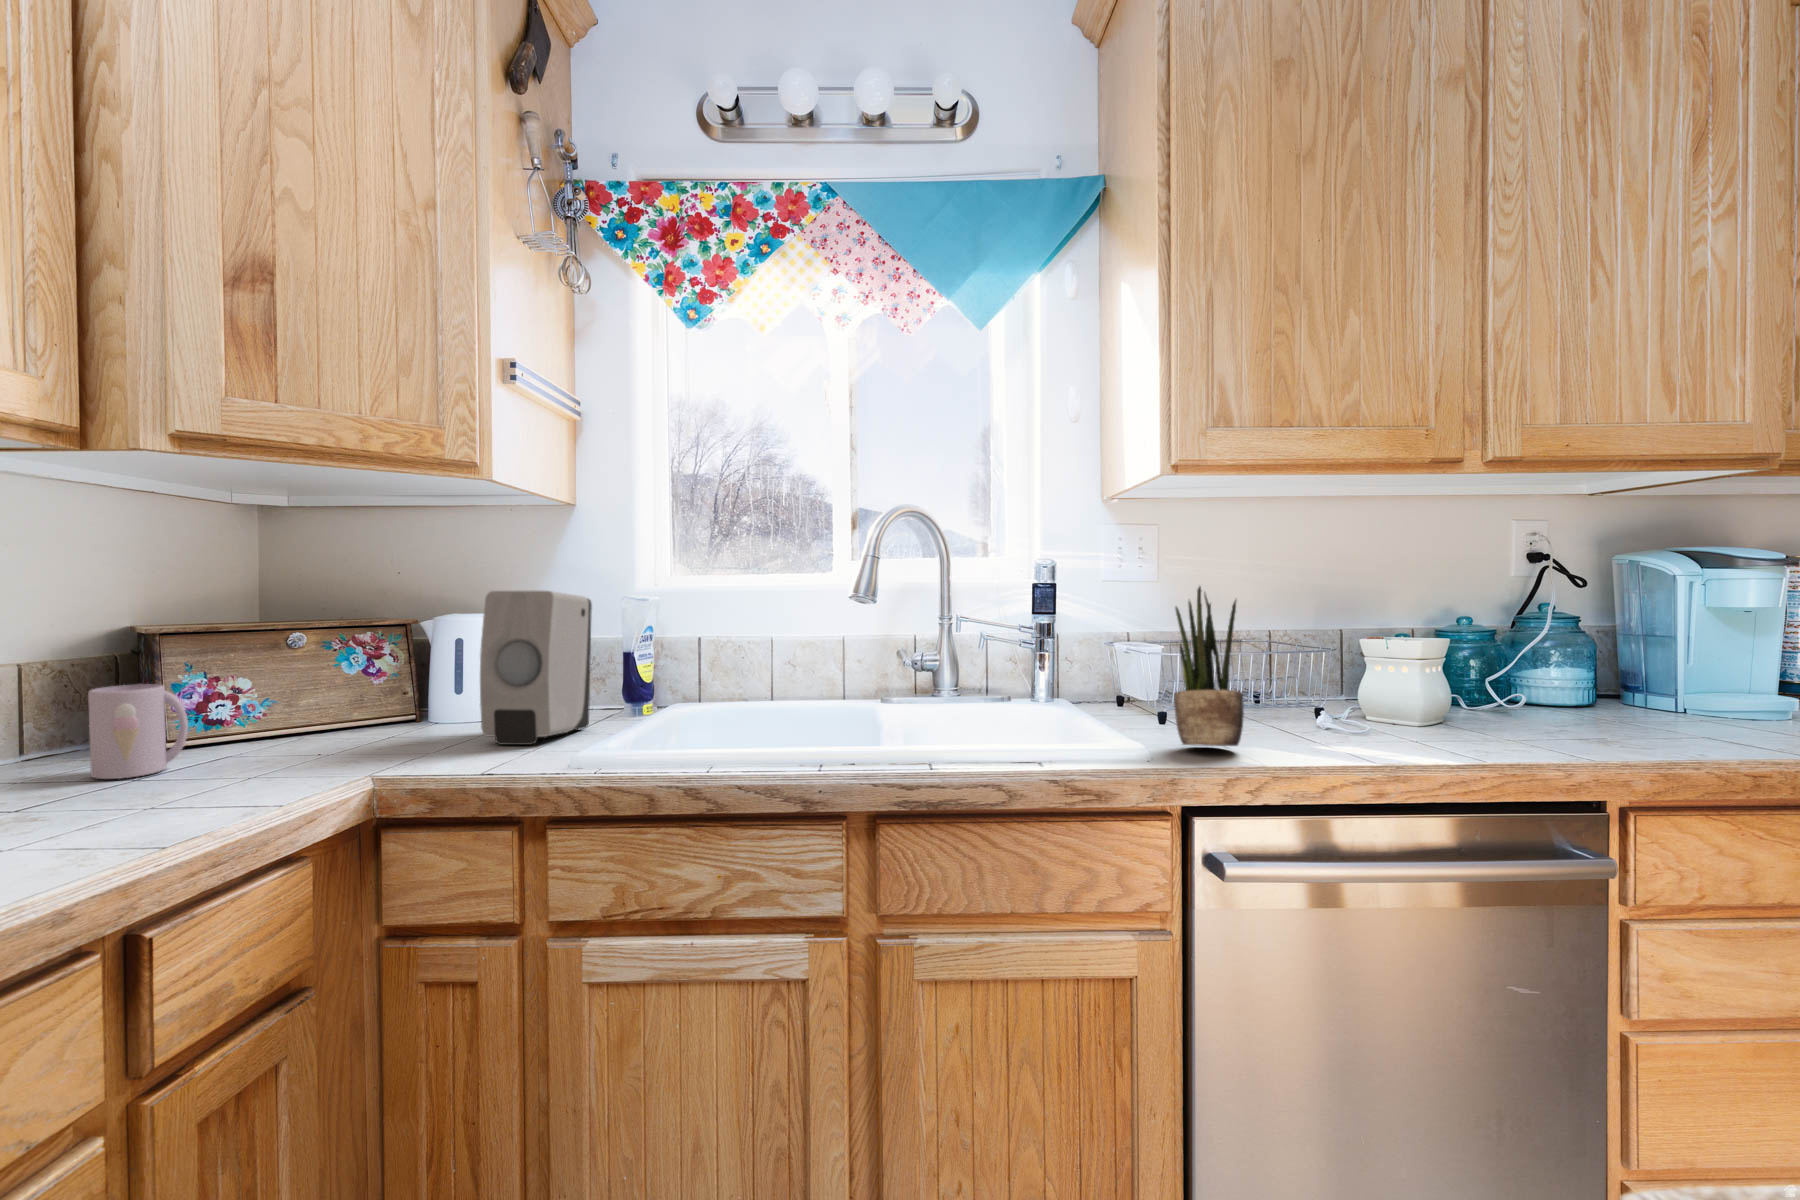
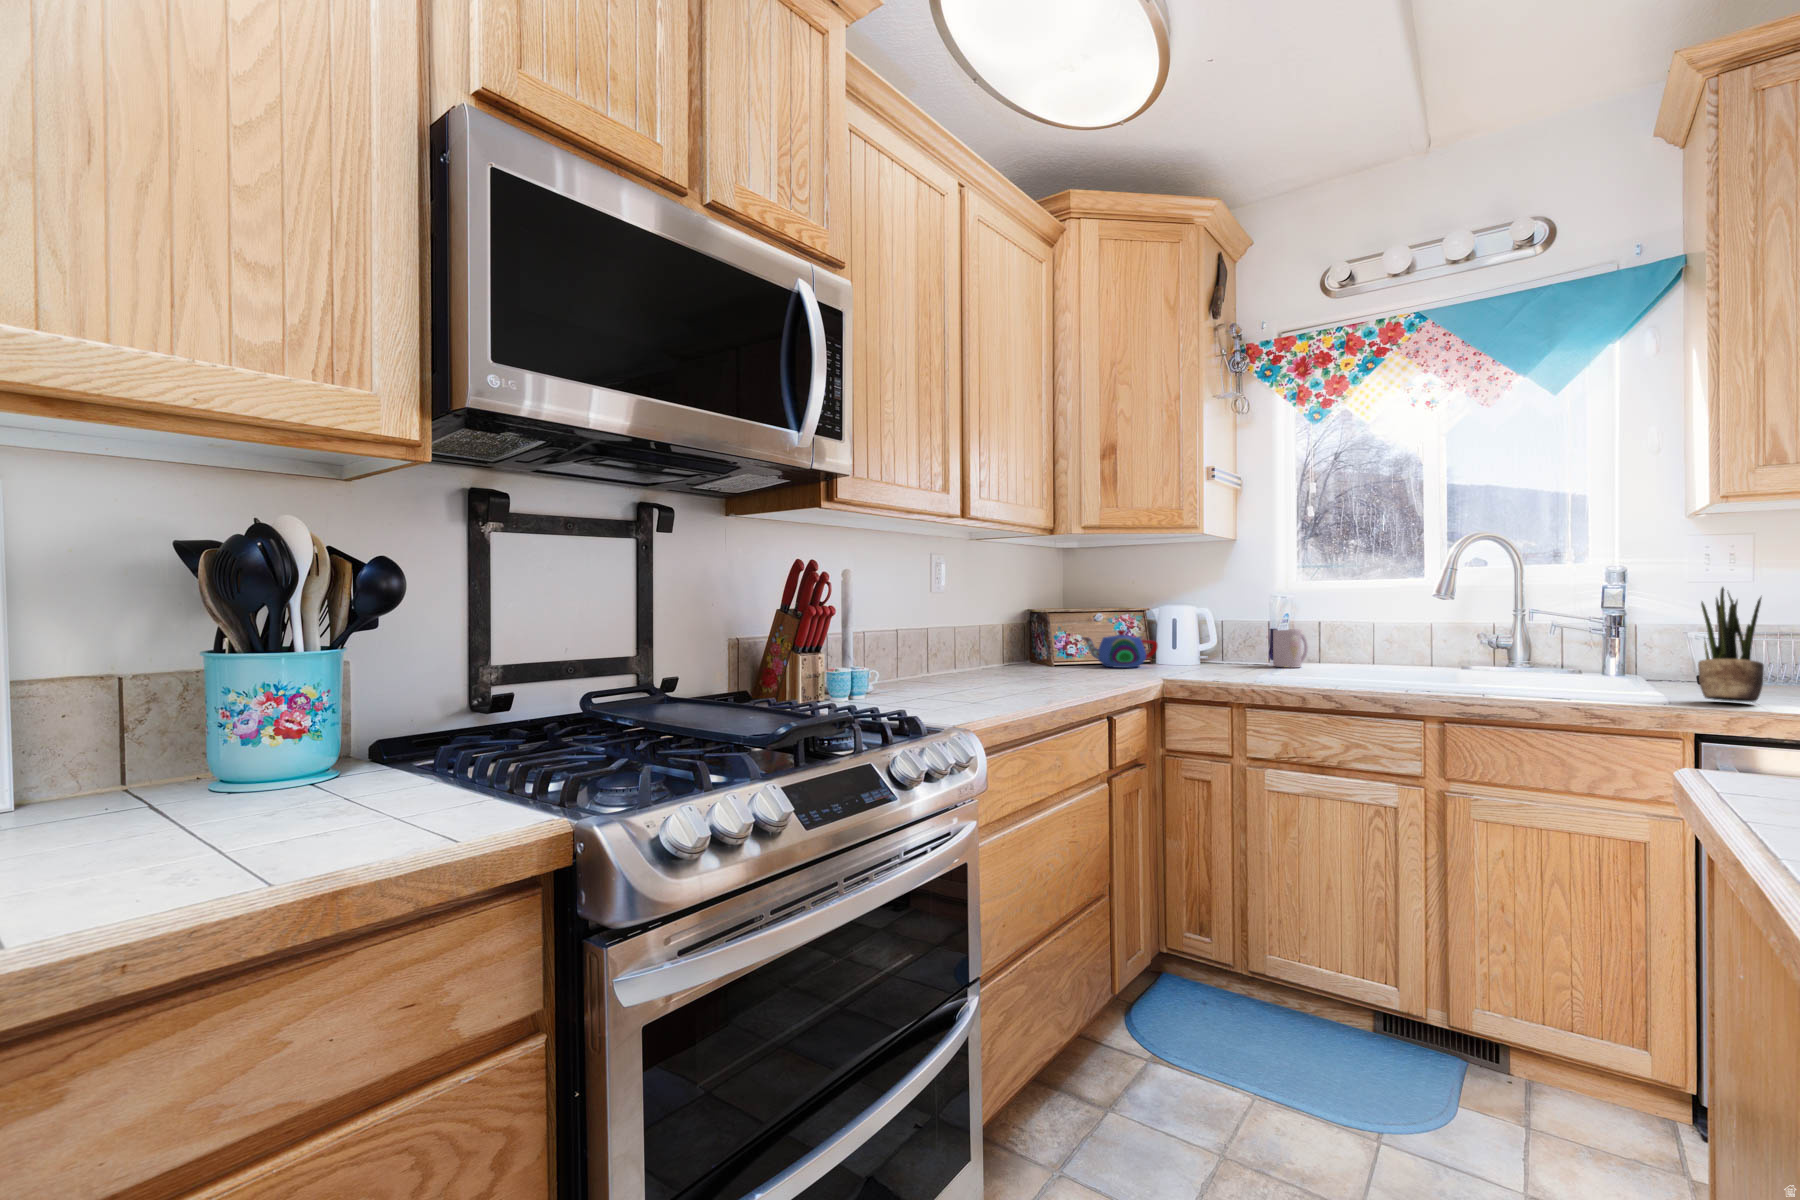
soap dispenser: present [480,591,592,745] -> none [1199,591,1256,674]
teapot: none [243,665,417,742] -> present [1082,630,1158,668]
mug: present [88,684,188,779] -> present [1273,629,1308,668]

